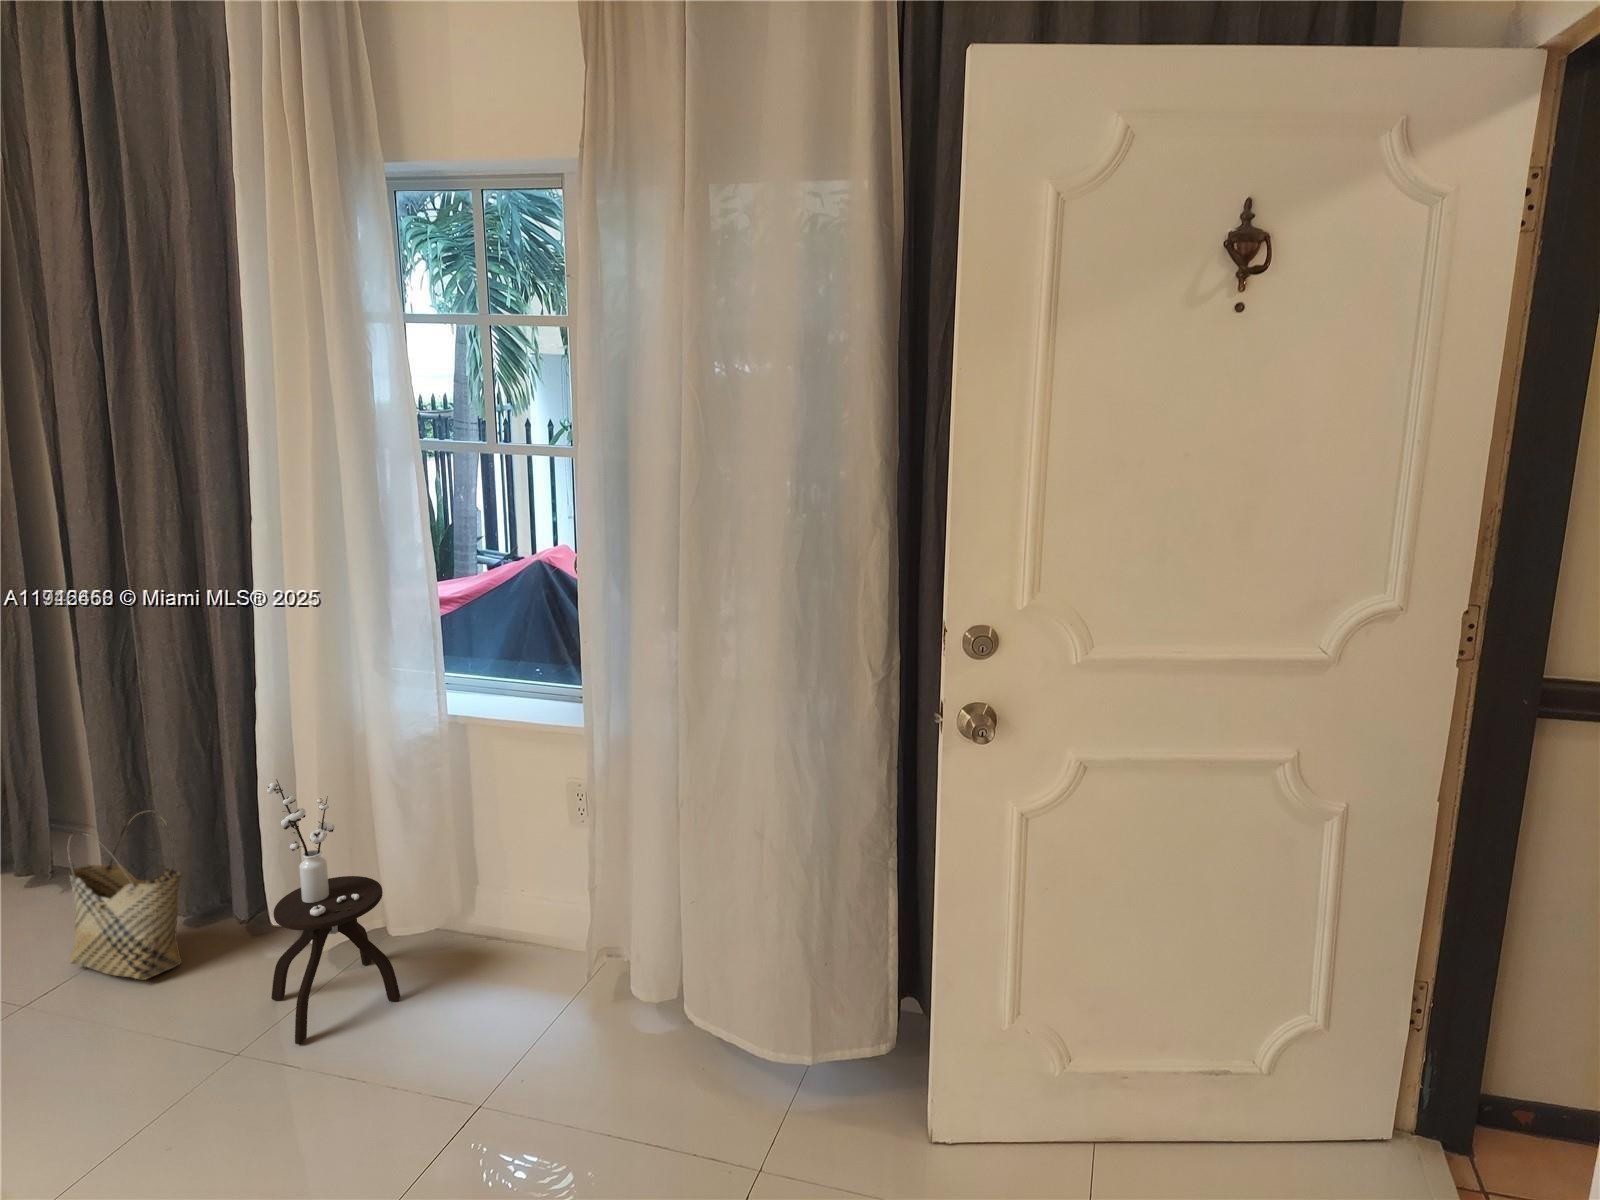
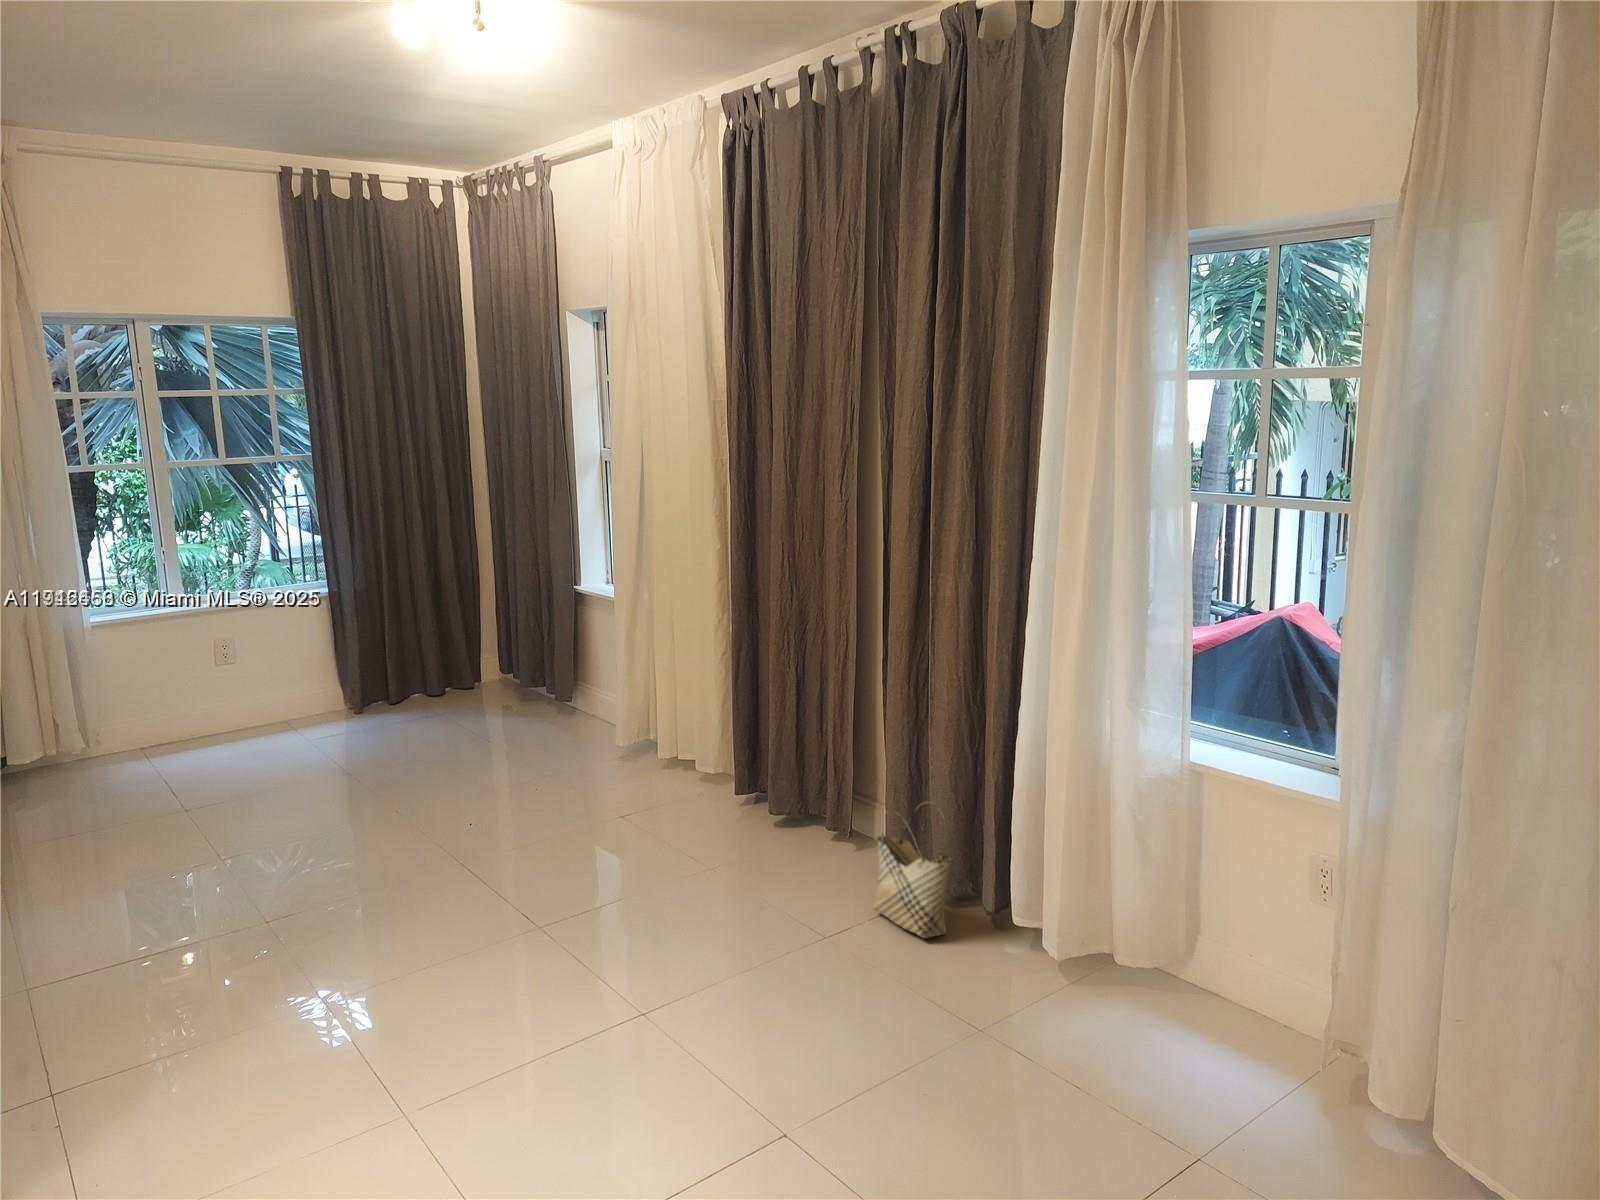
side table: present [267,779,400,1044] -> none [1017,801,1123,1030]

